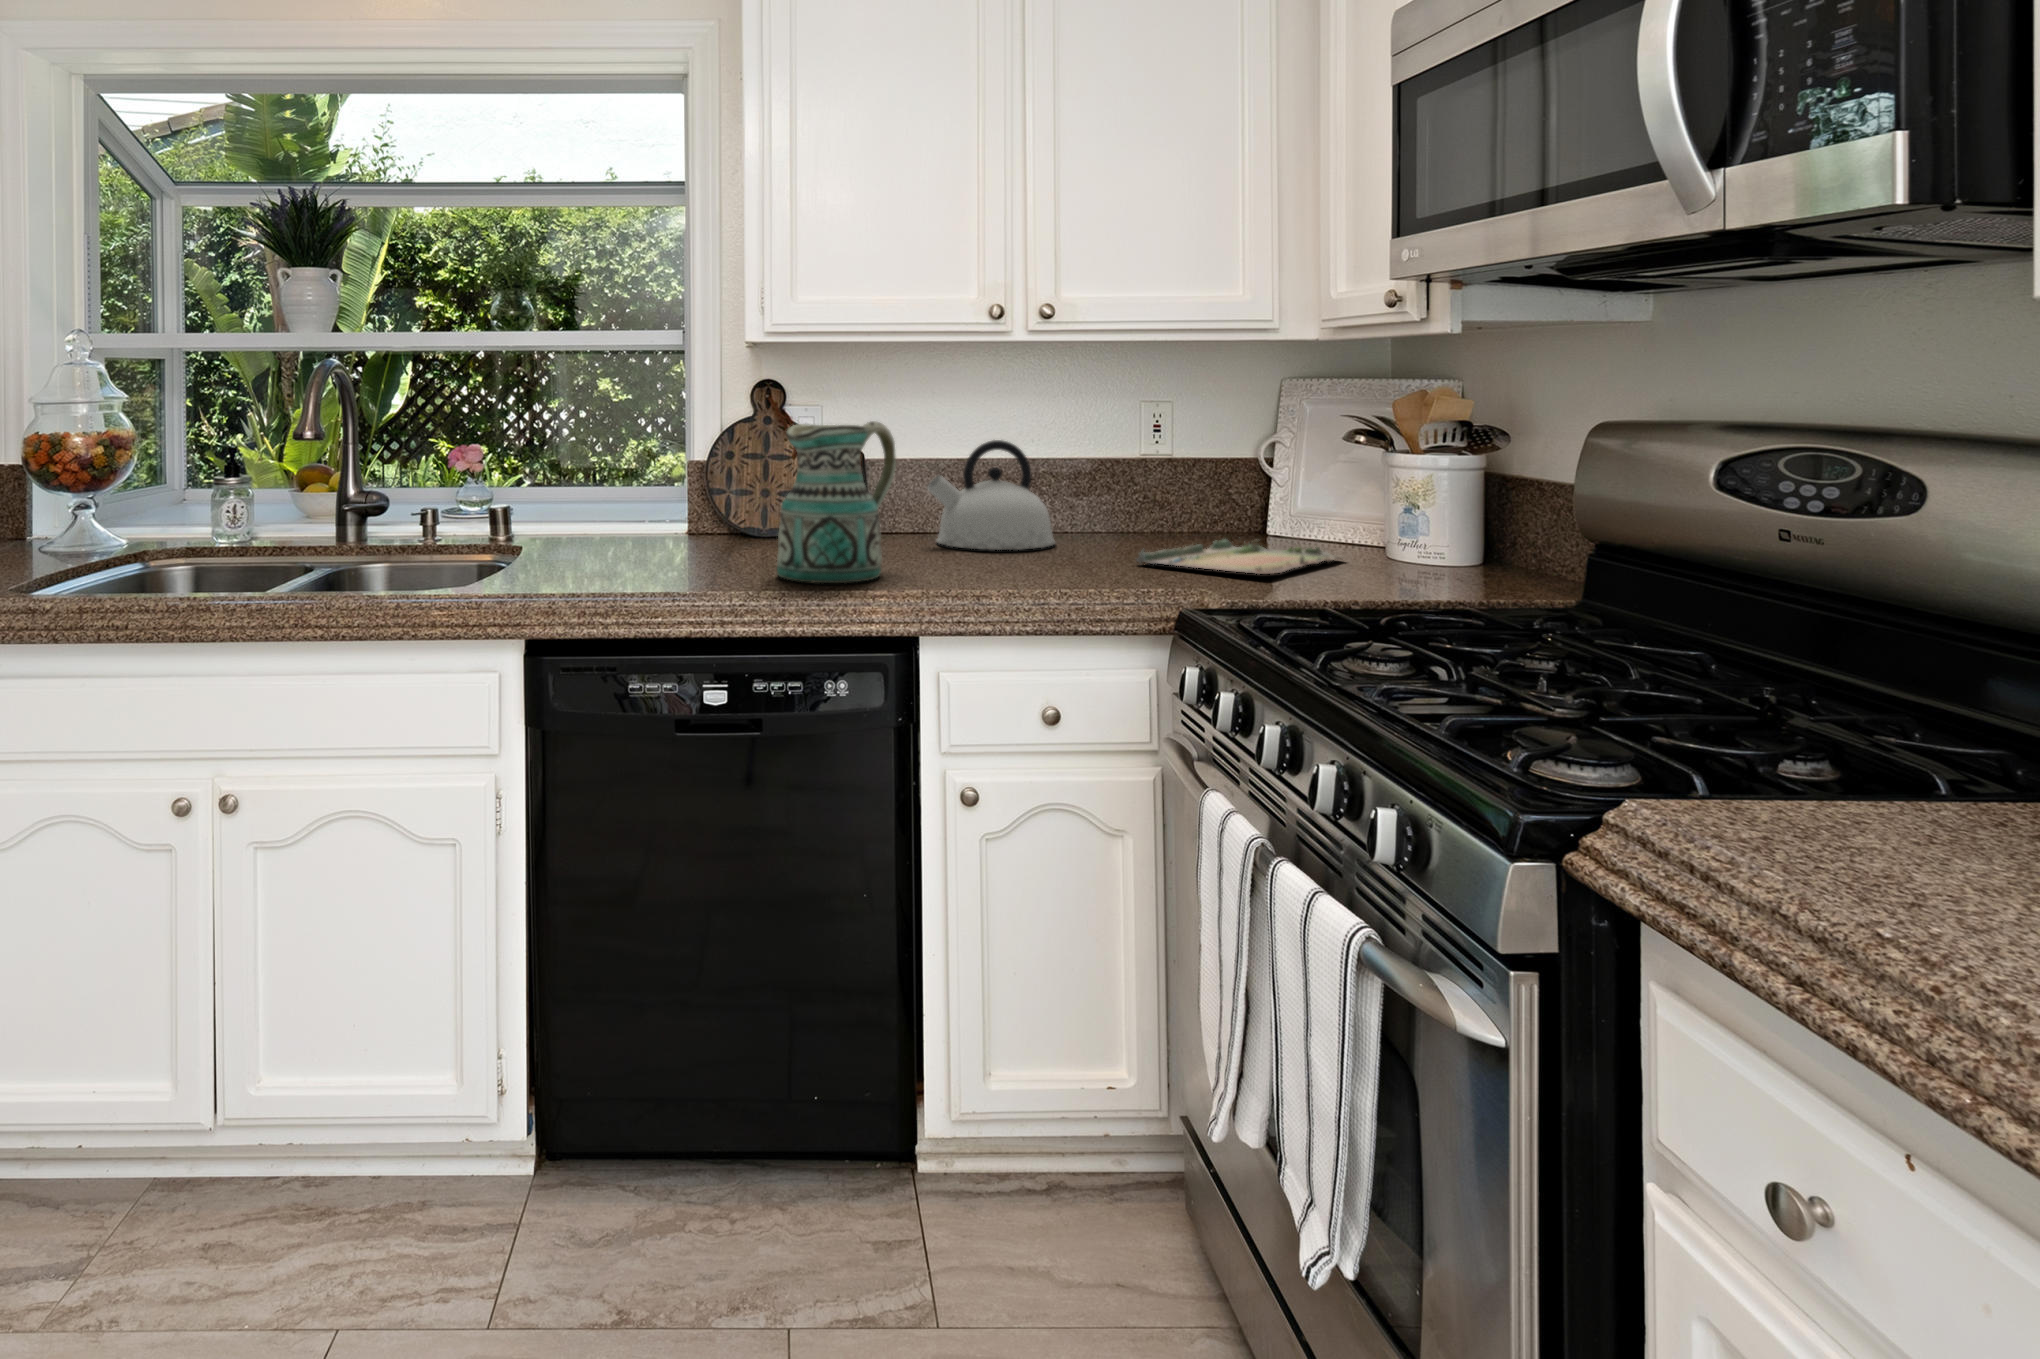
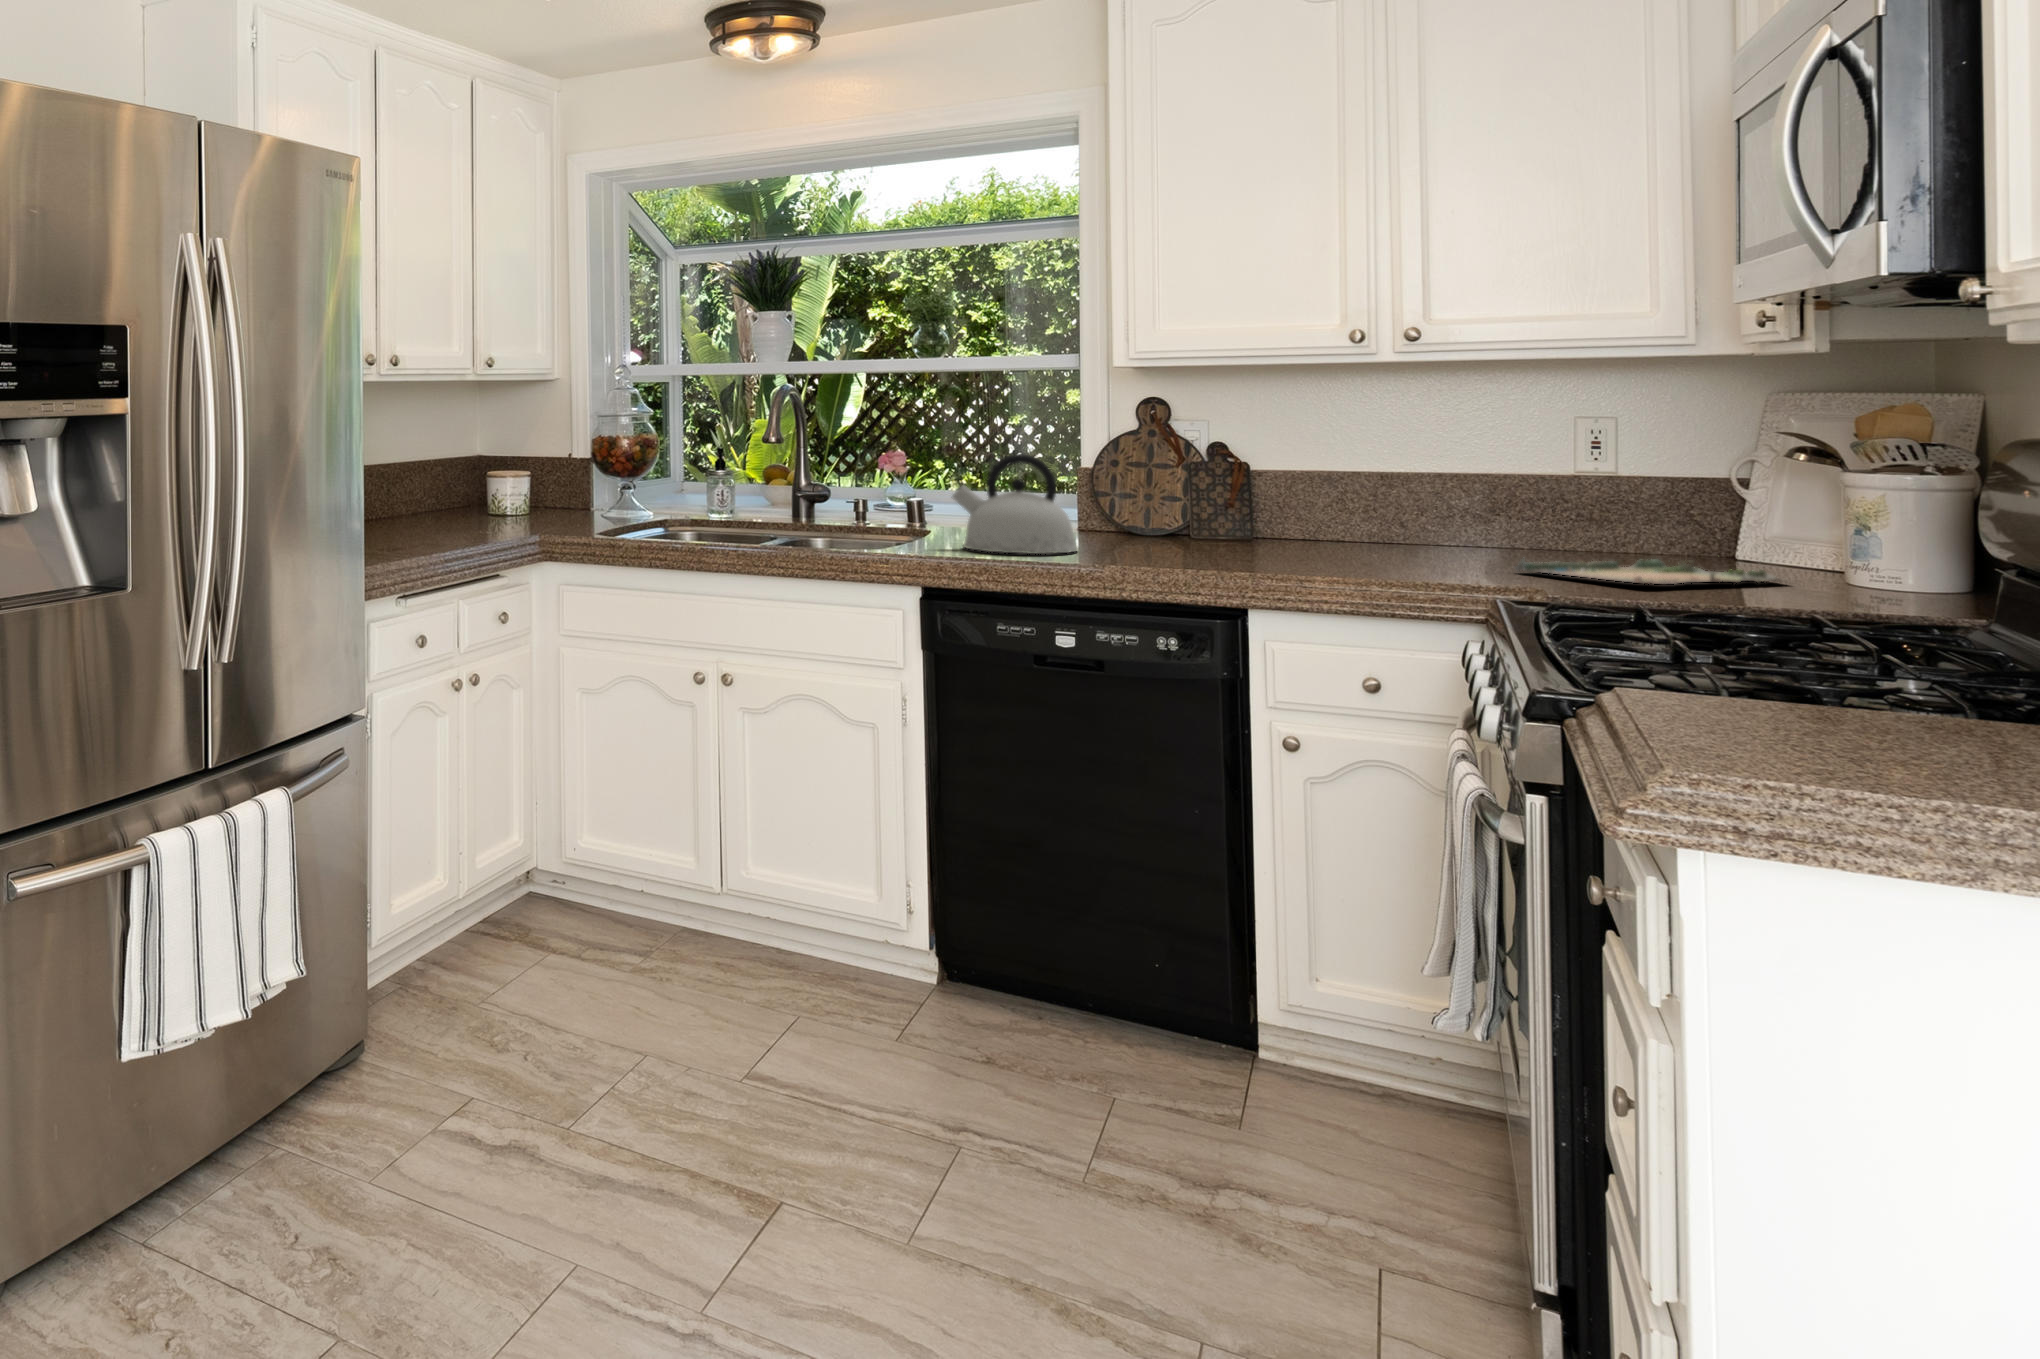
ceramic pitcher: present [777,421,896,583] -> none [1131,431,1250,565]
kettle: present [927,440,1055,550] -> present [951,454,1077,554]

